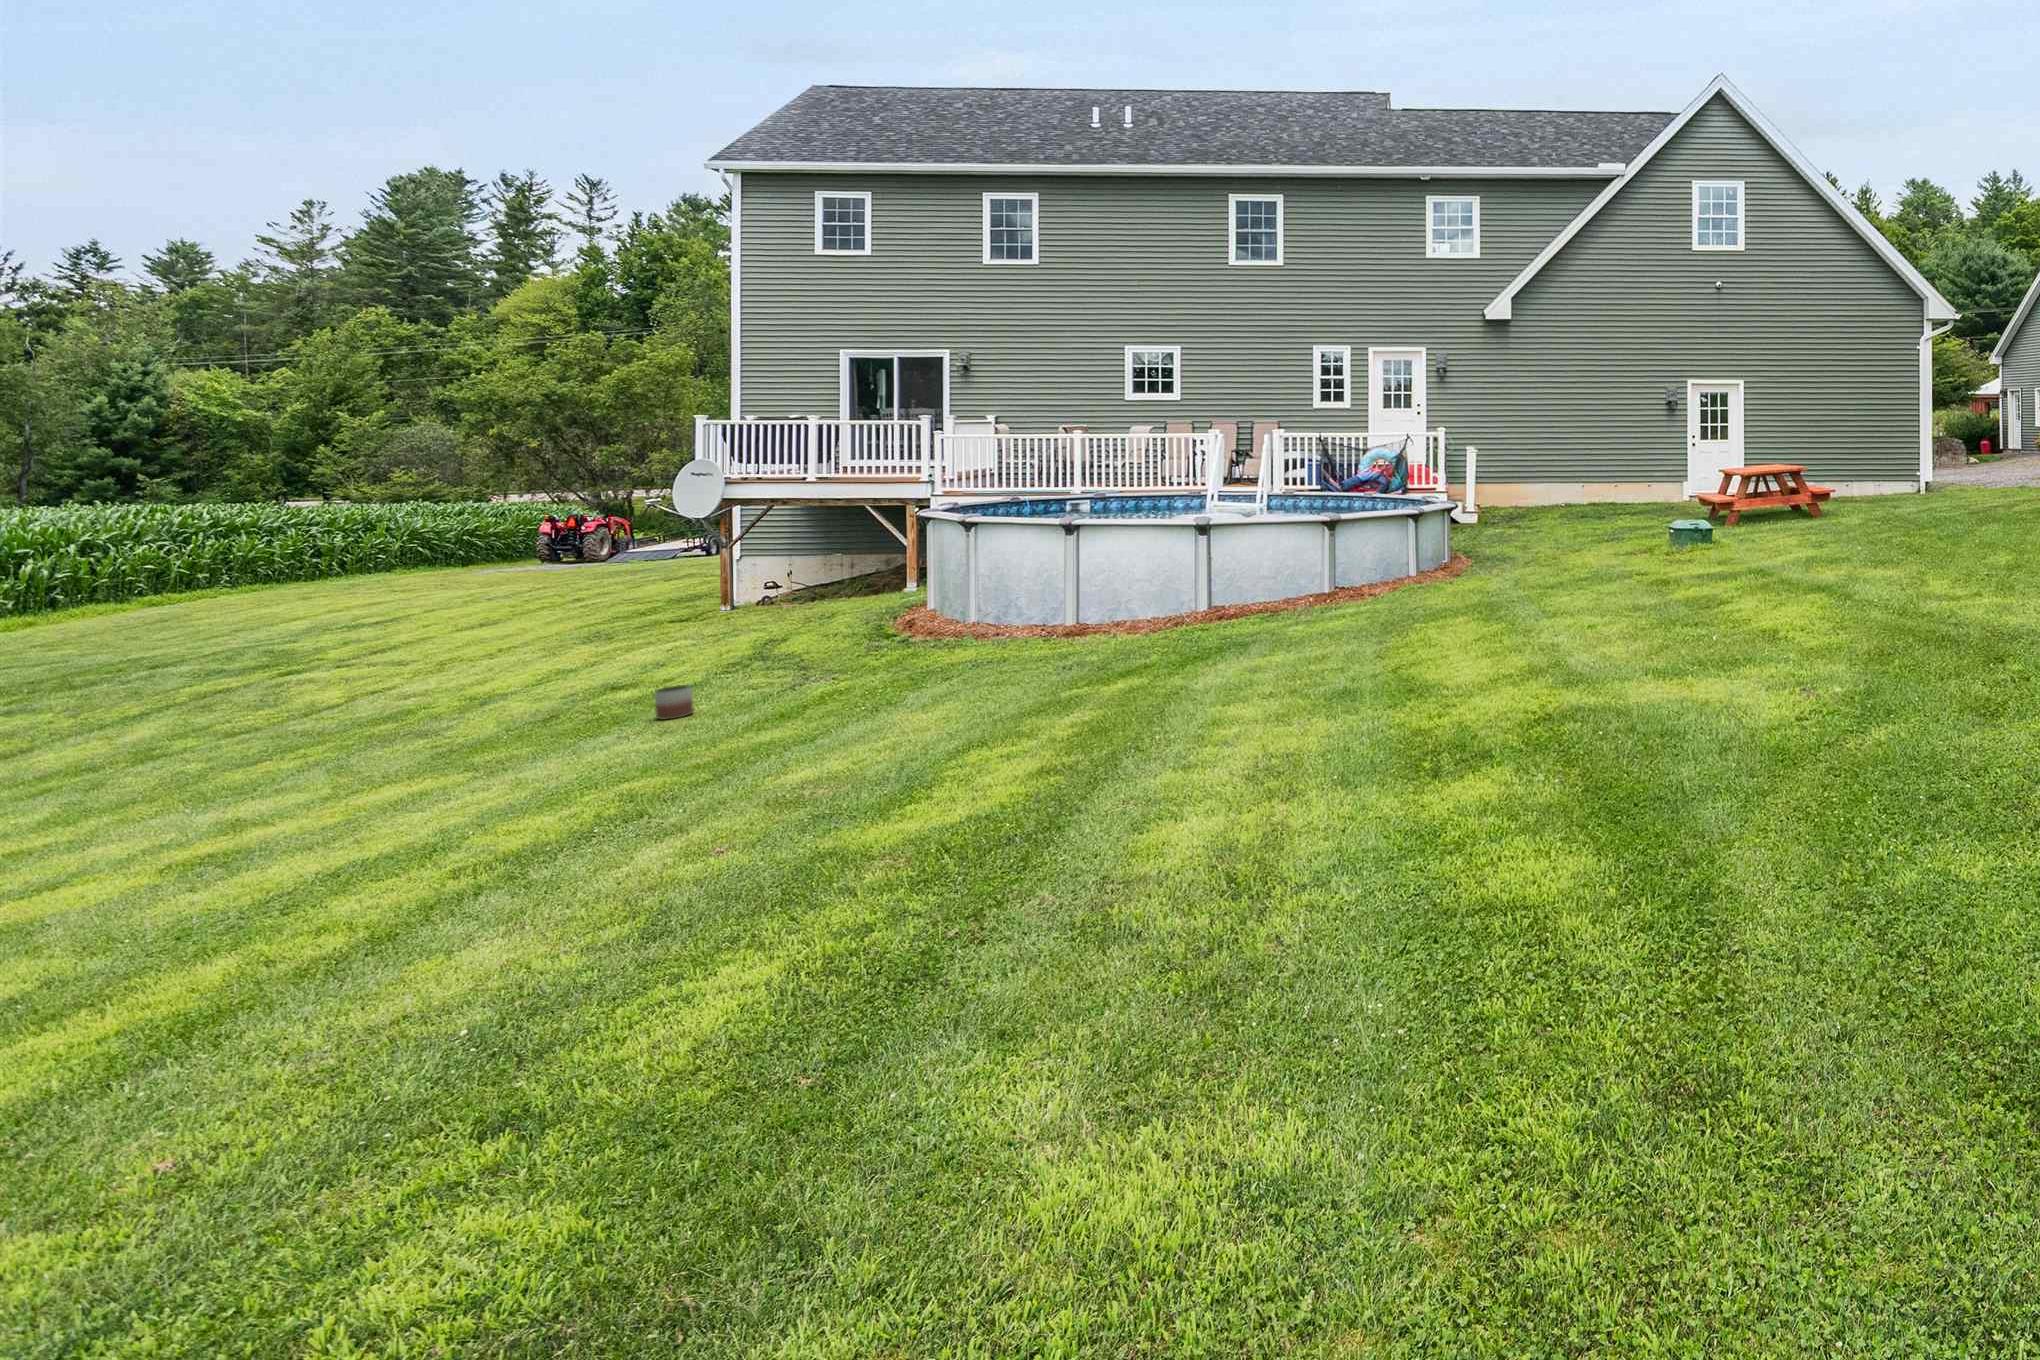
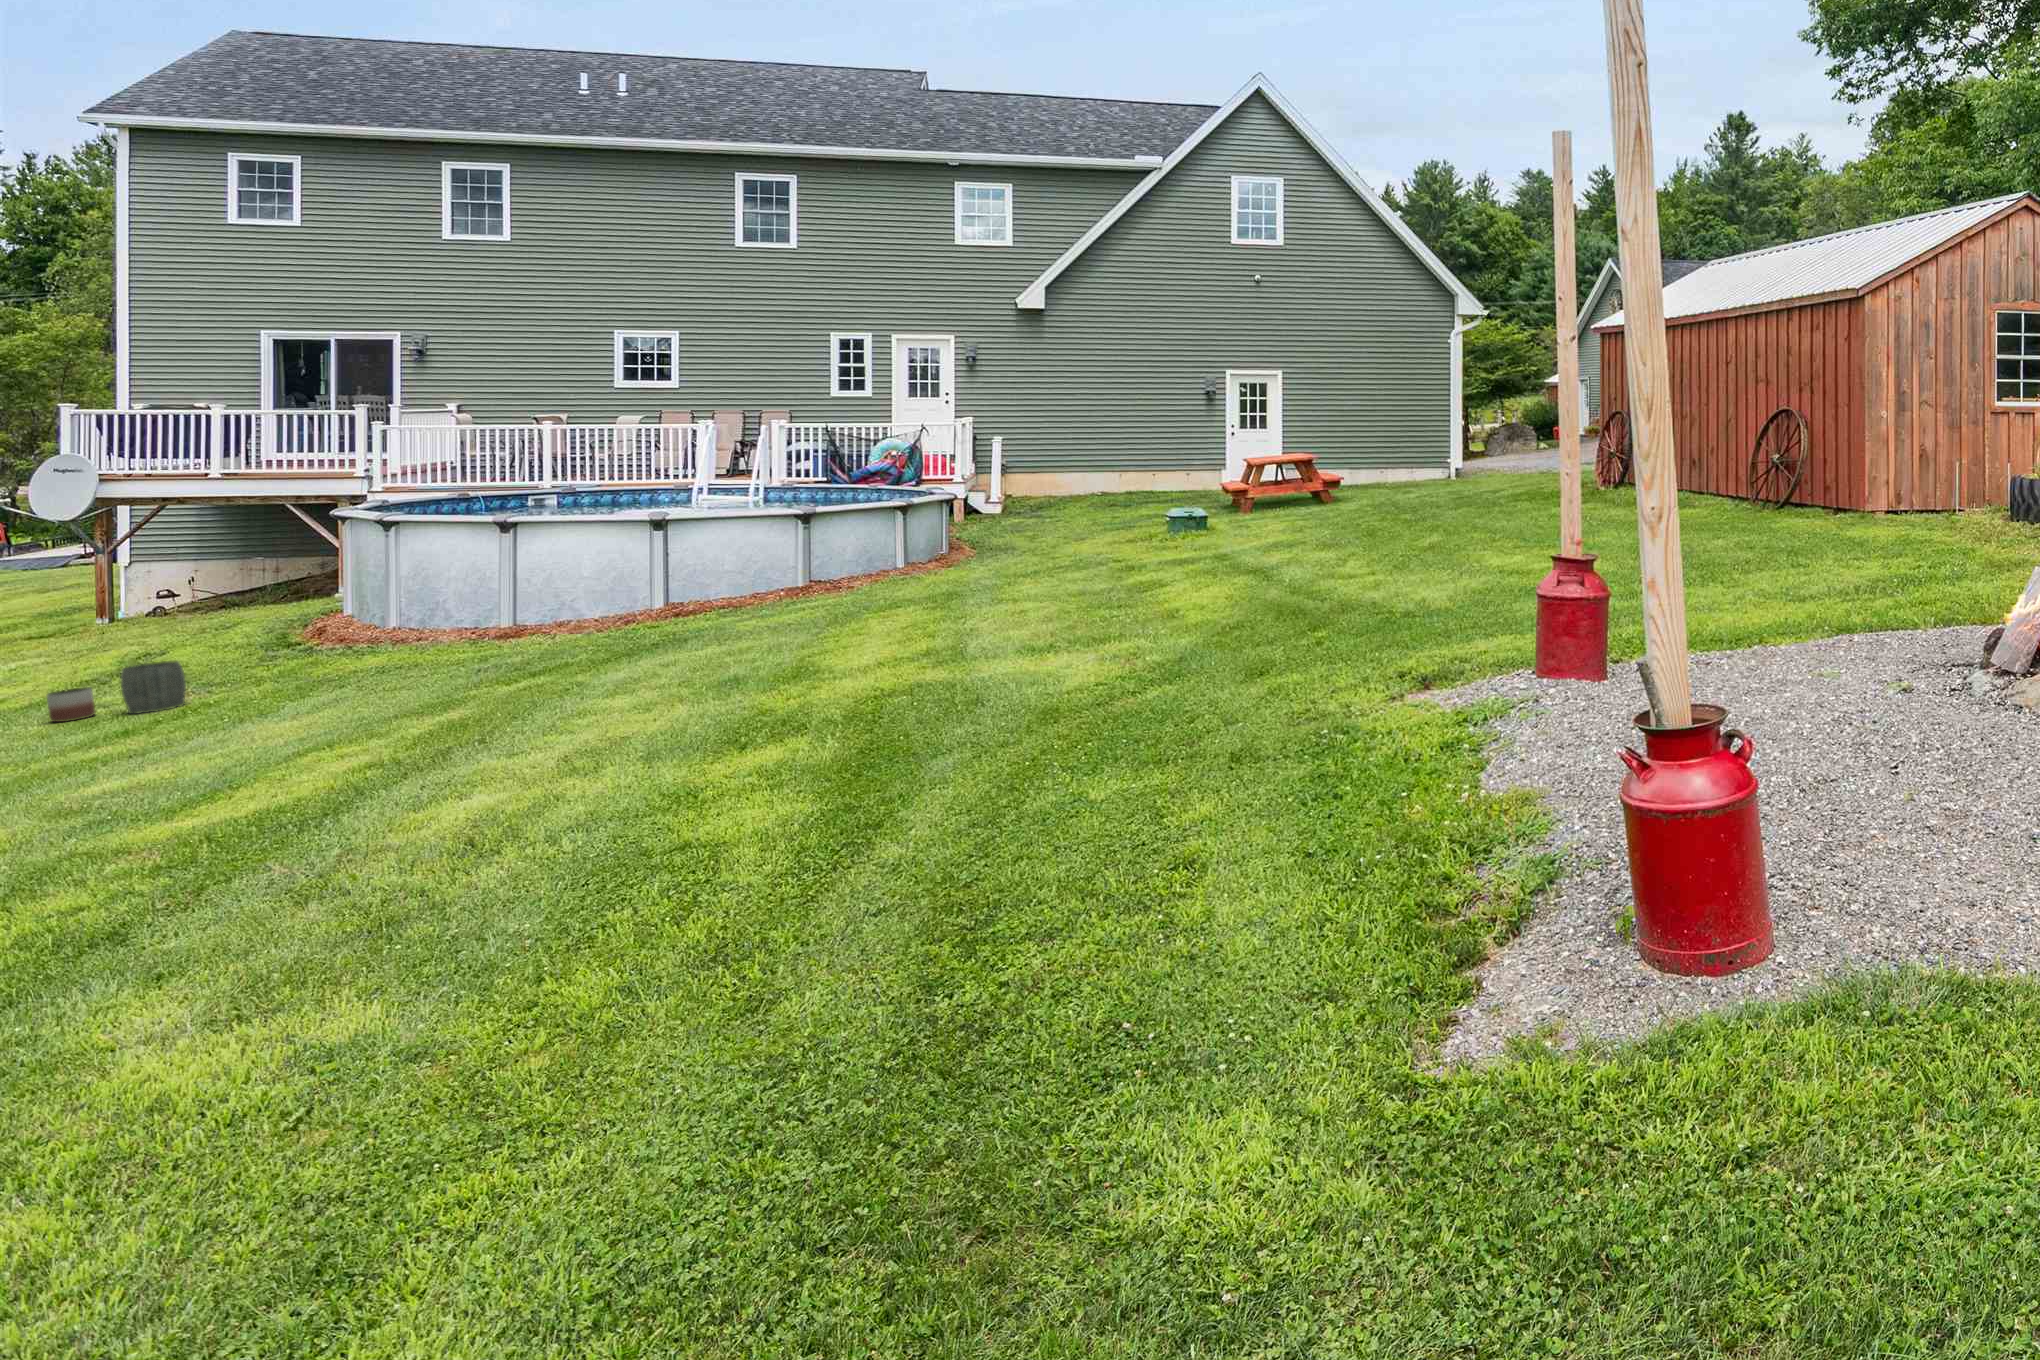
woven basket: none [714,662,768,715] -> present [121,661,186,714]

